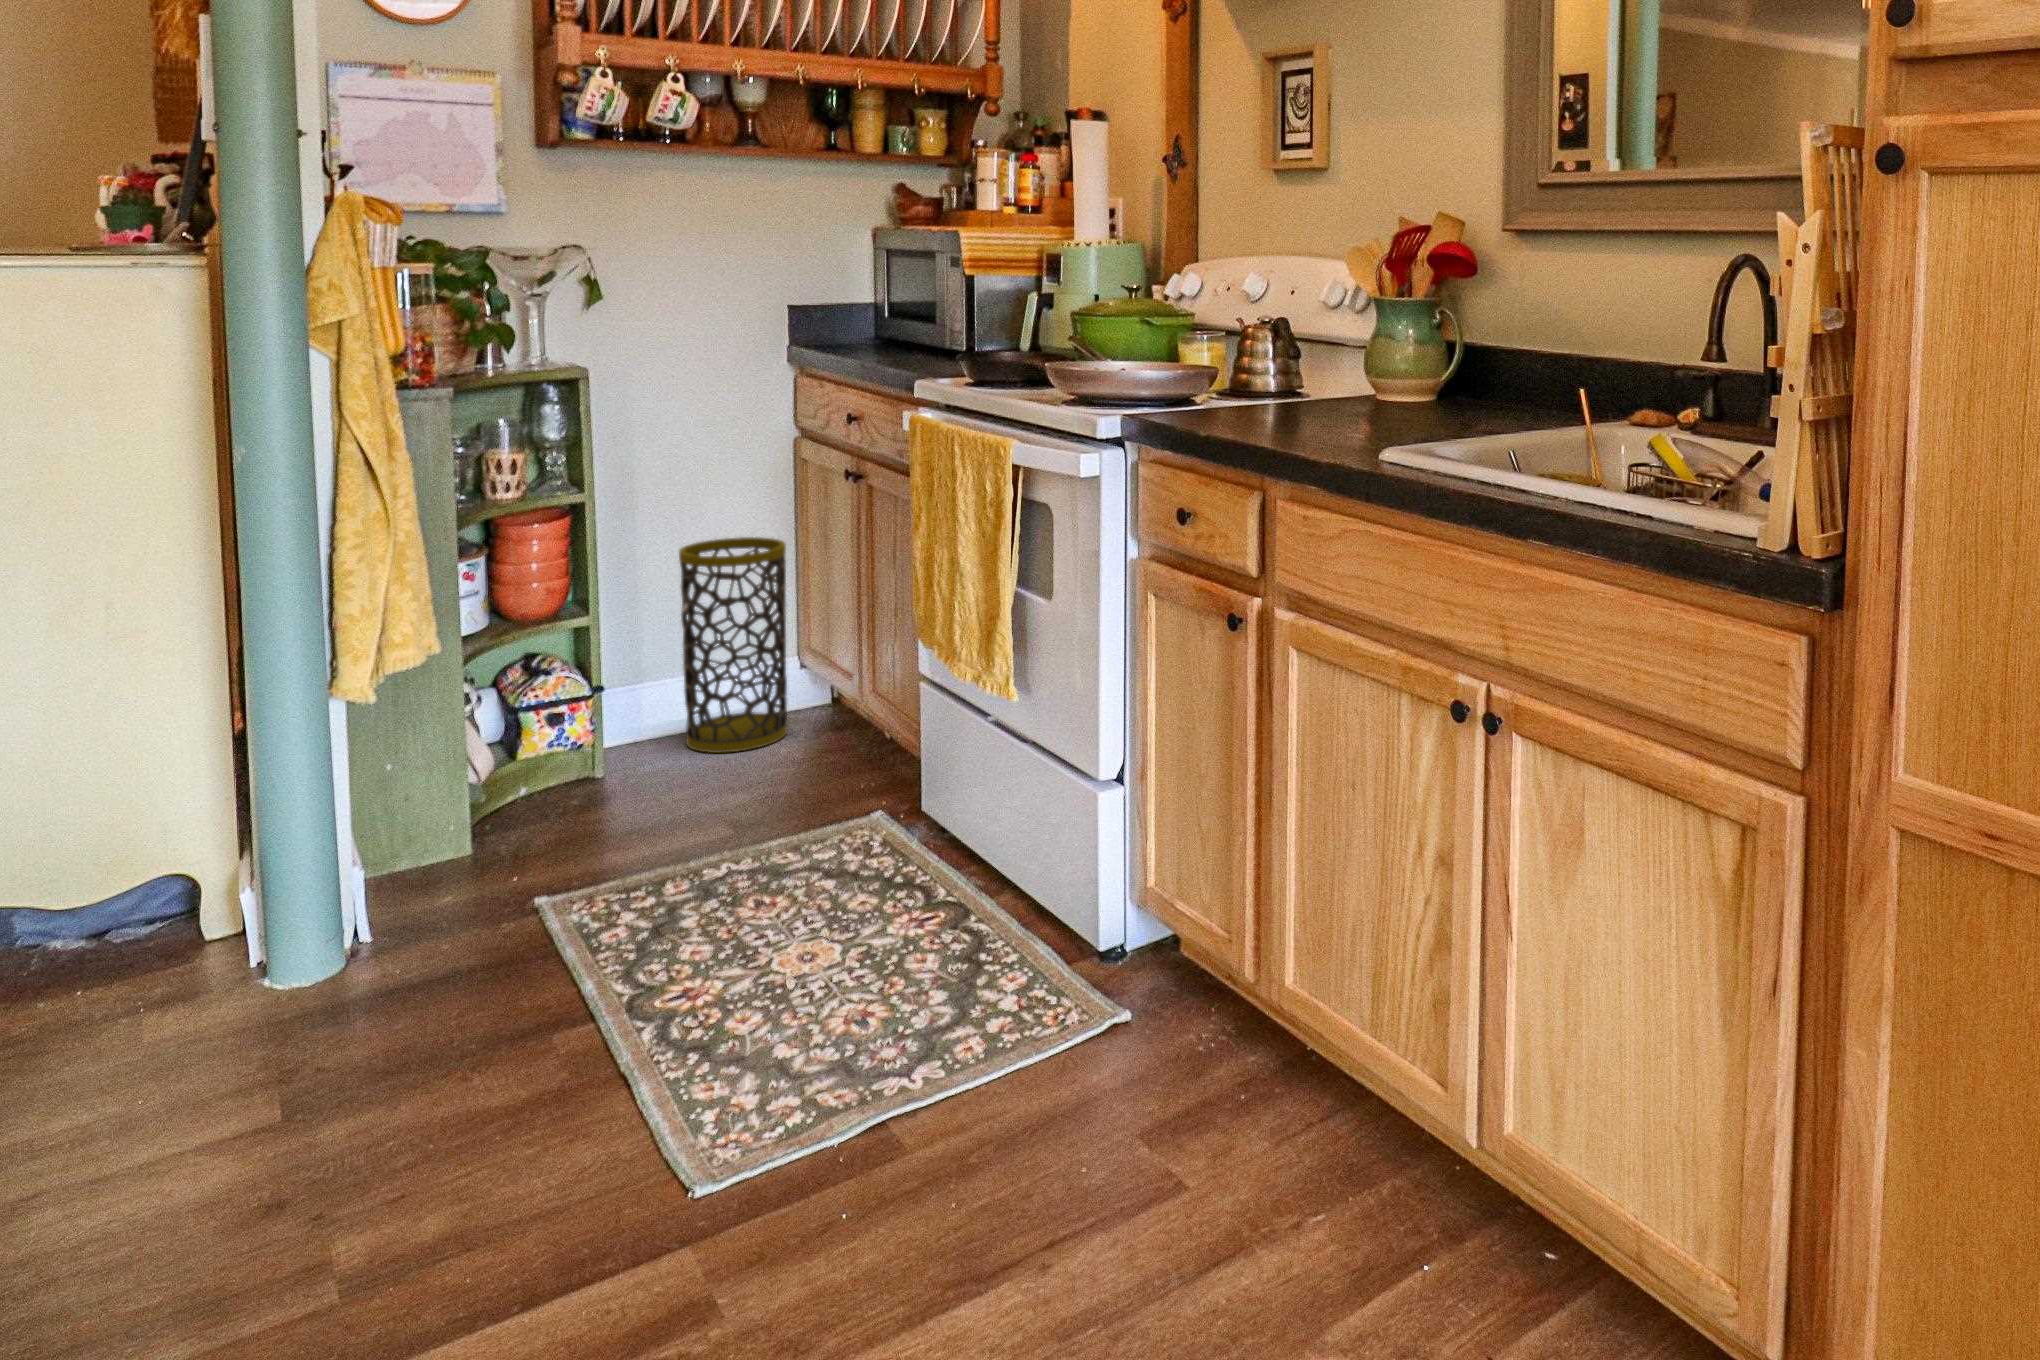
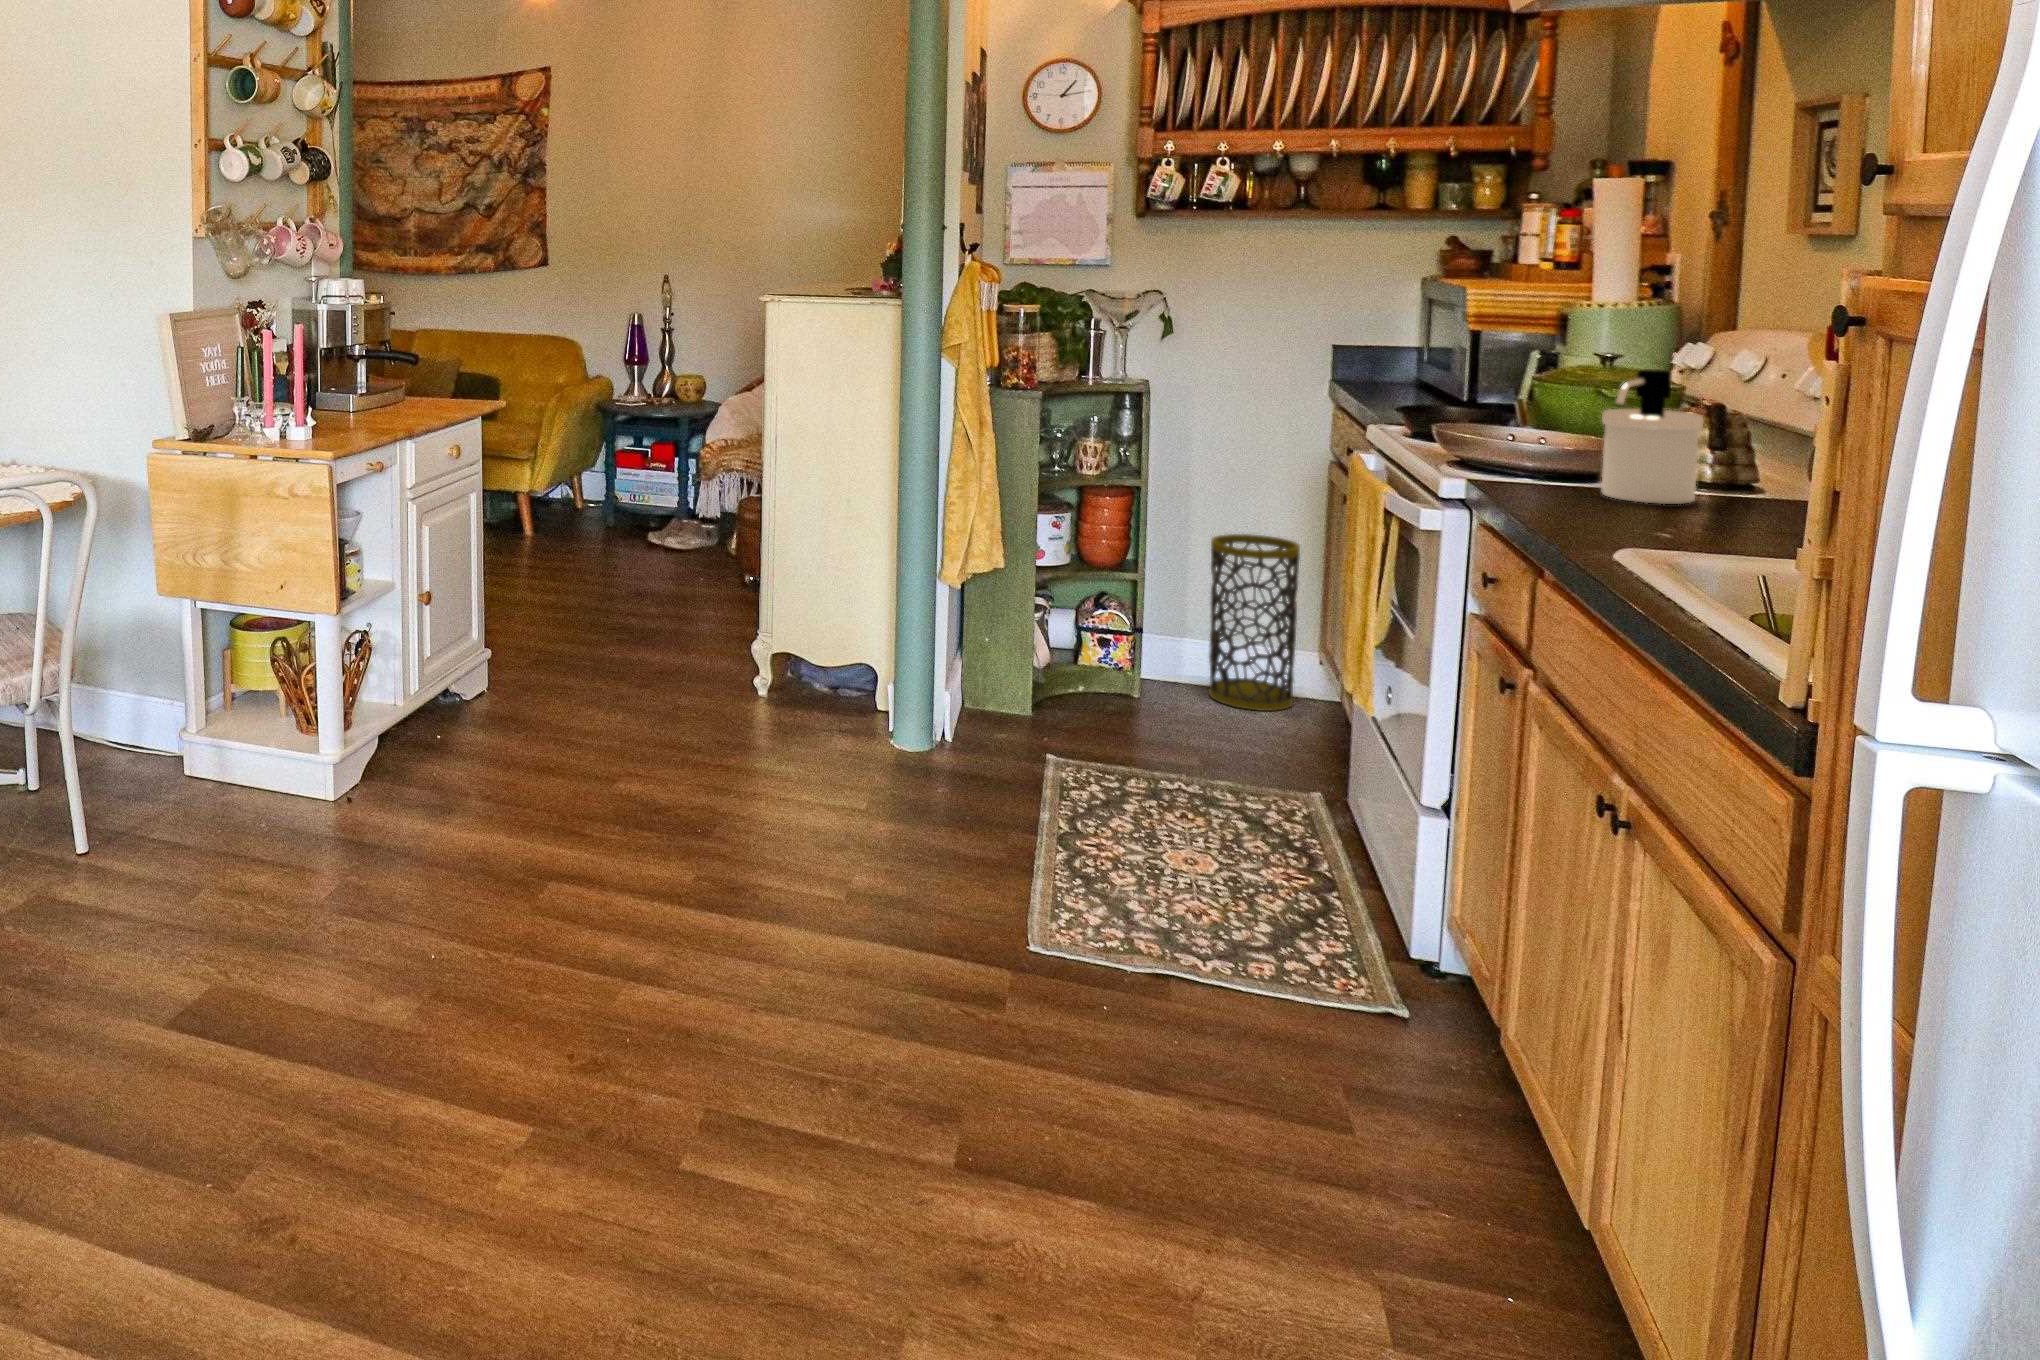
soap dispenser: none [1252,290,1330,421] -> present [1602,369,1703,504]

